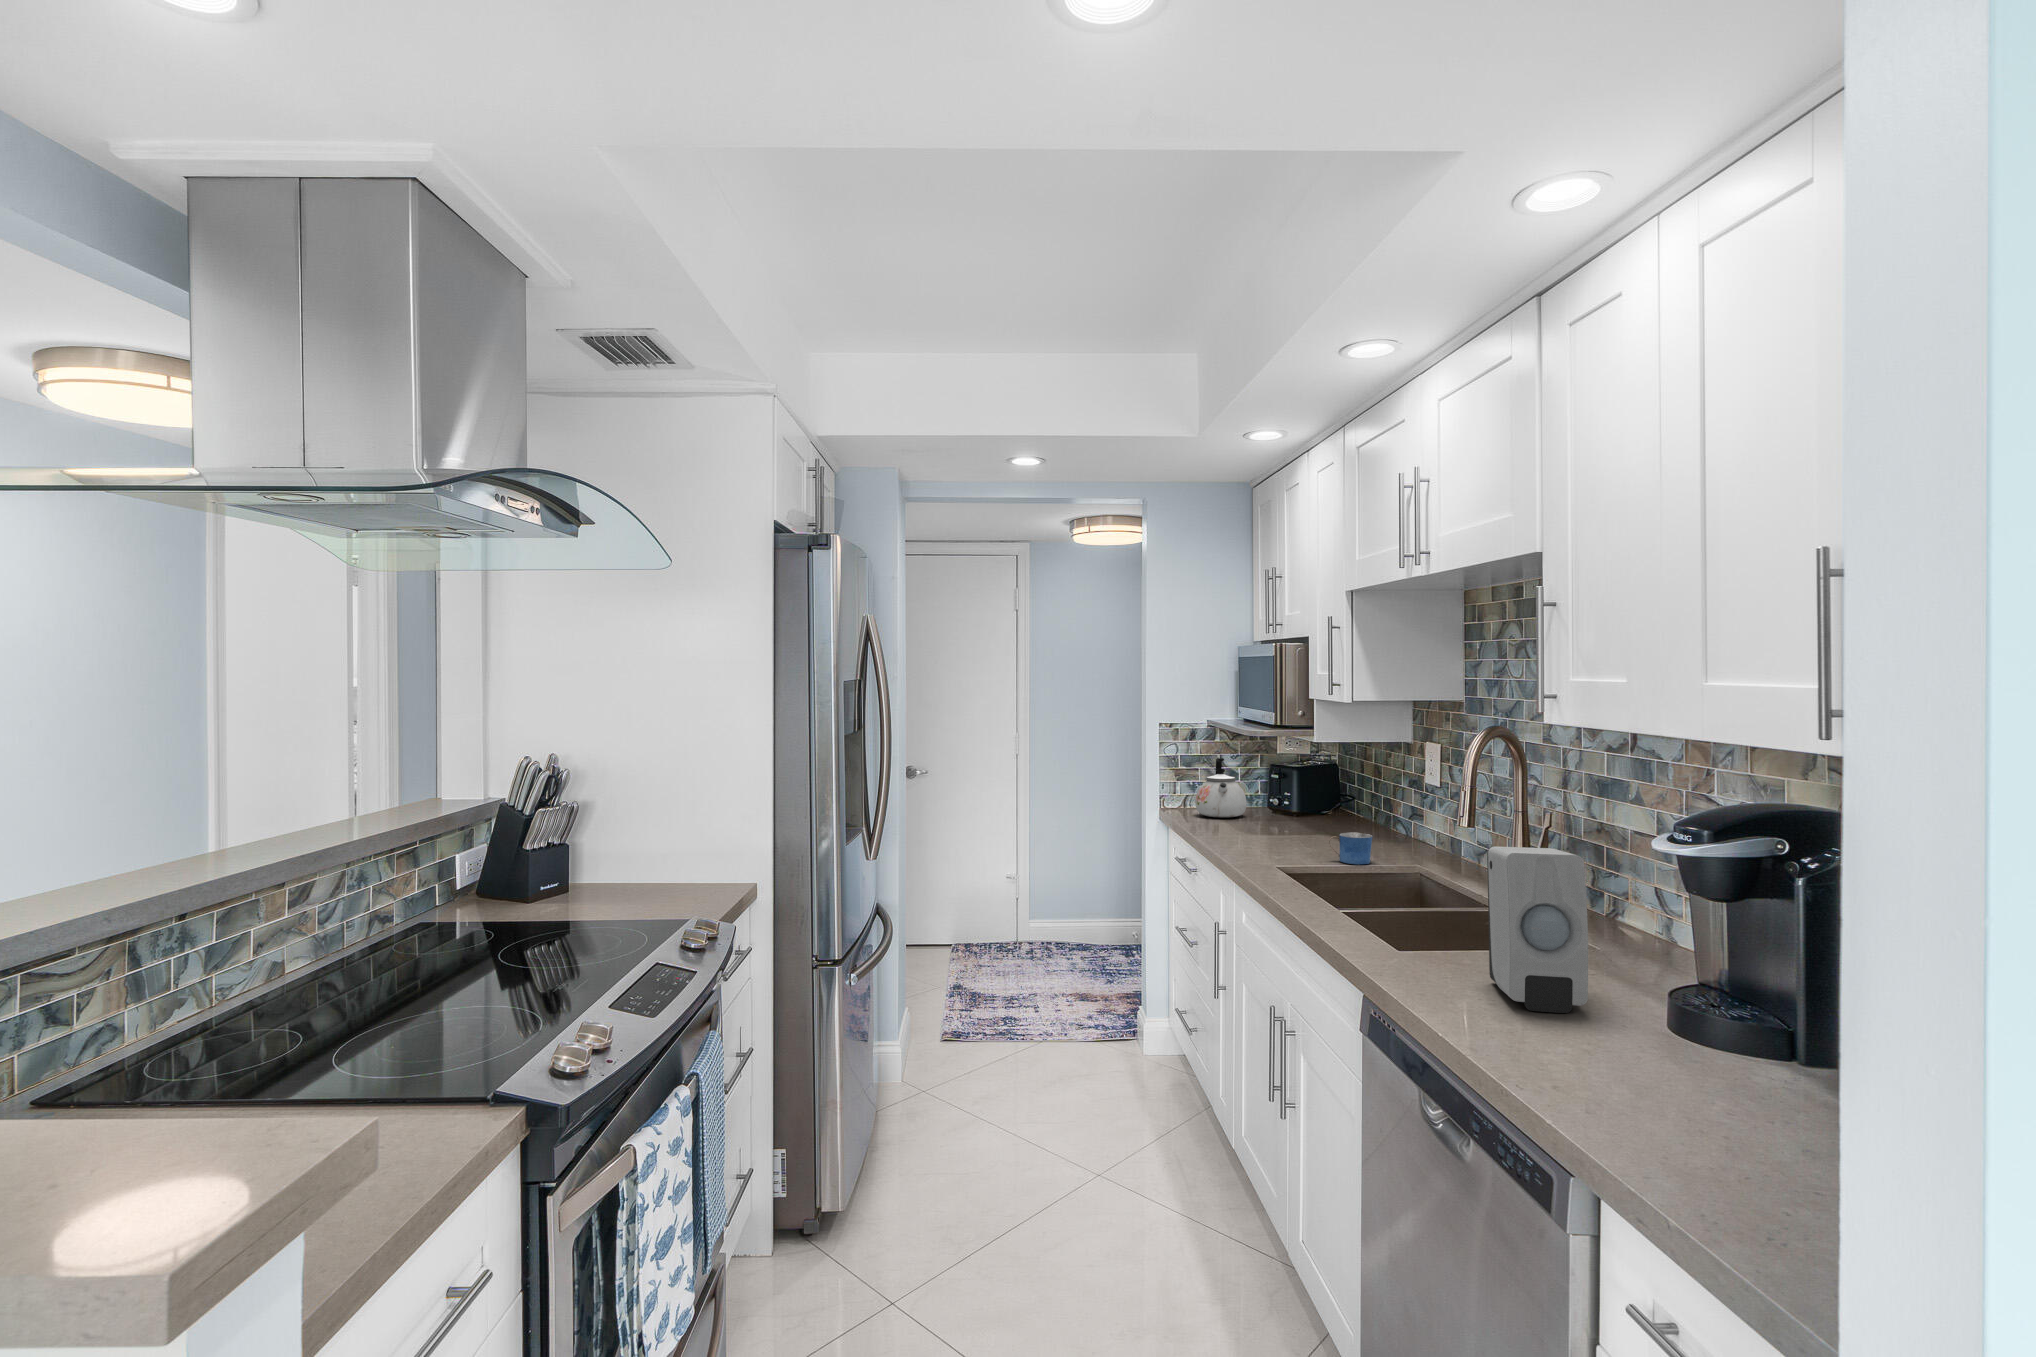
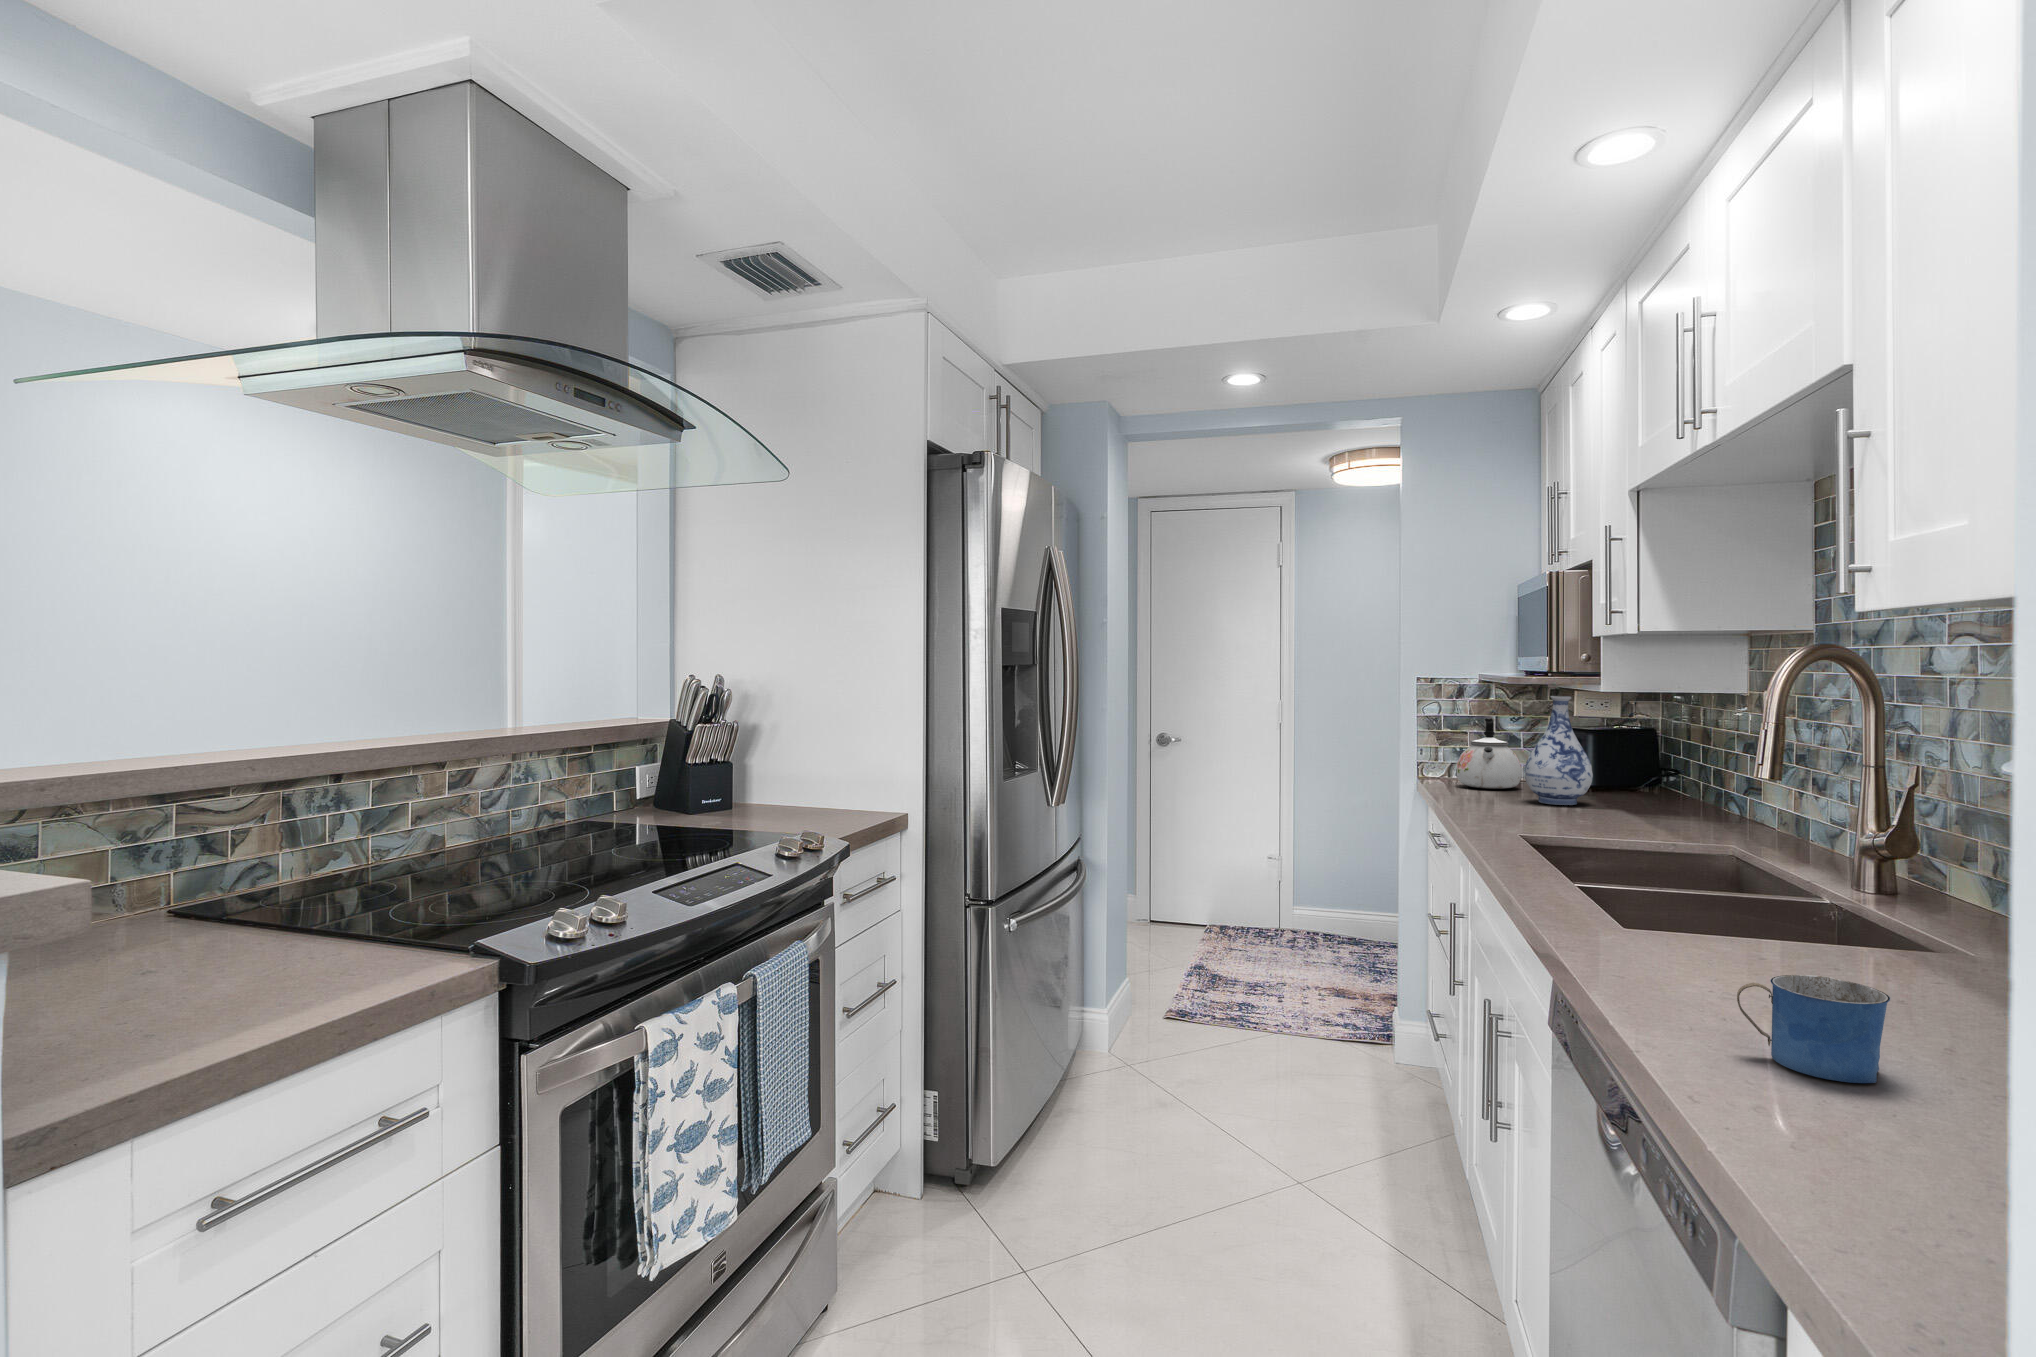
vase: none [1259,742,1311,832] -> present [1525,696,1593,805]
mug: present [1329,832,1373,864] -> present [1737,975,1890,1083]
soap dispenser: present [1487,846,1588,1013] -> none [1677,781,1798,1004]

